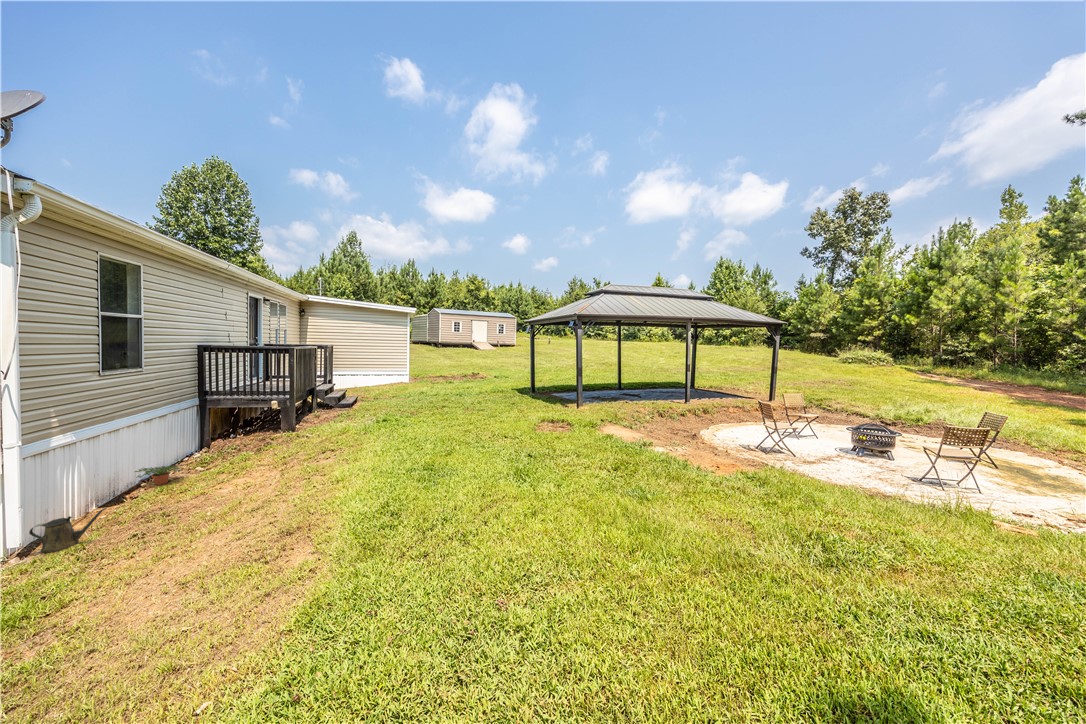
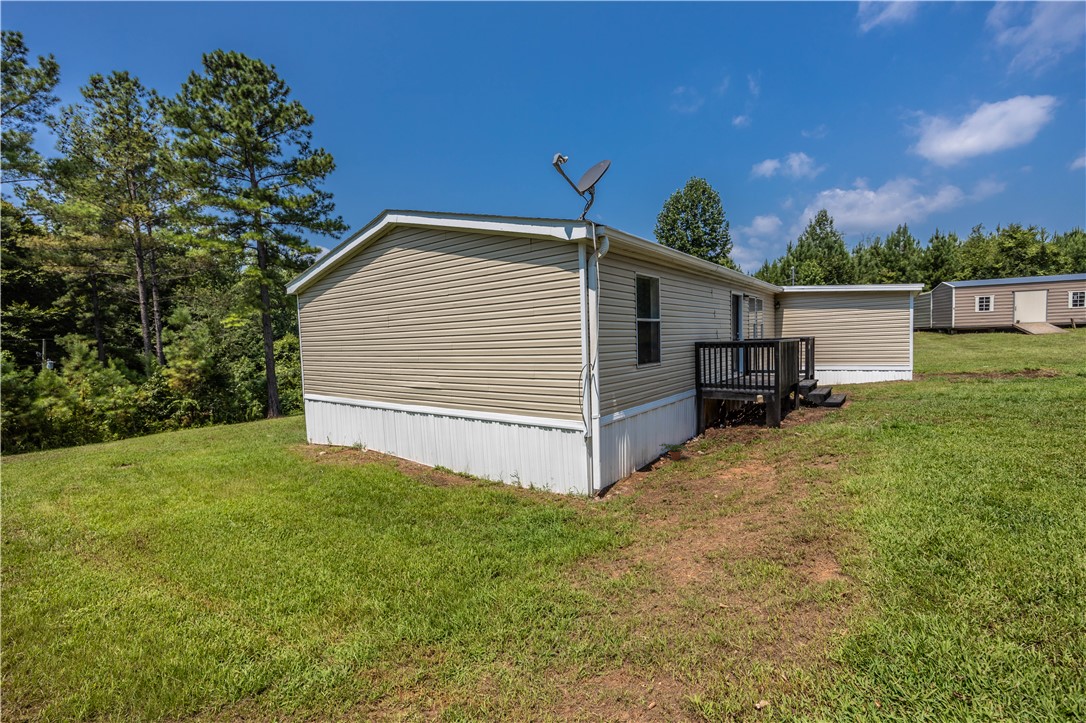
watering can: present [29,508,107,552] -> none [609,471,647,495]

